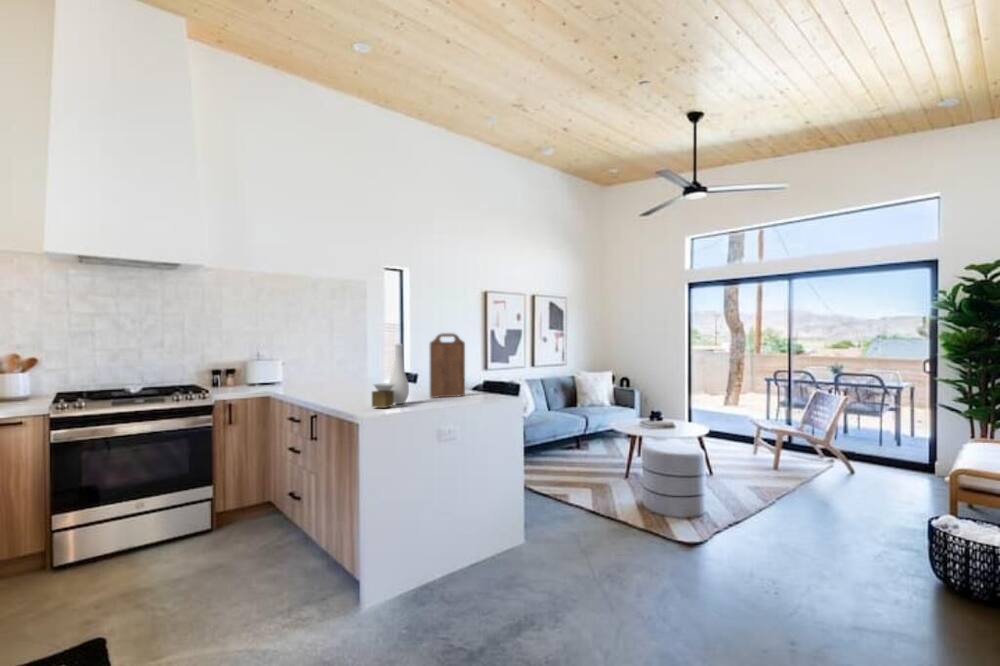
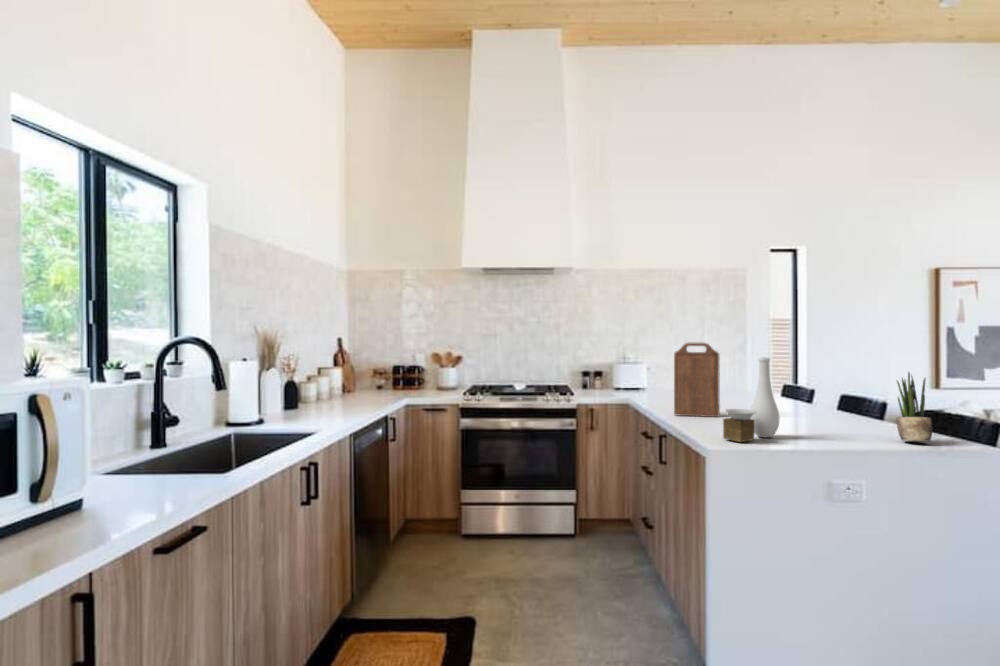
cutting board: present [430,333,465,398] -> present [674,342,720,417]
potted plant: none [477,351,496,397] -> present [896,372,932,441]

